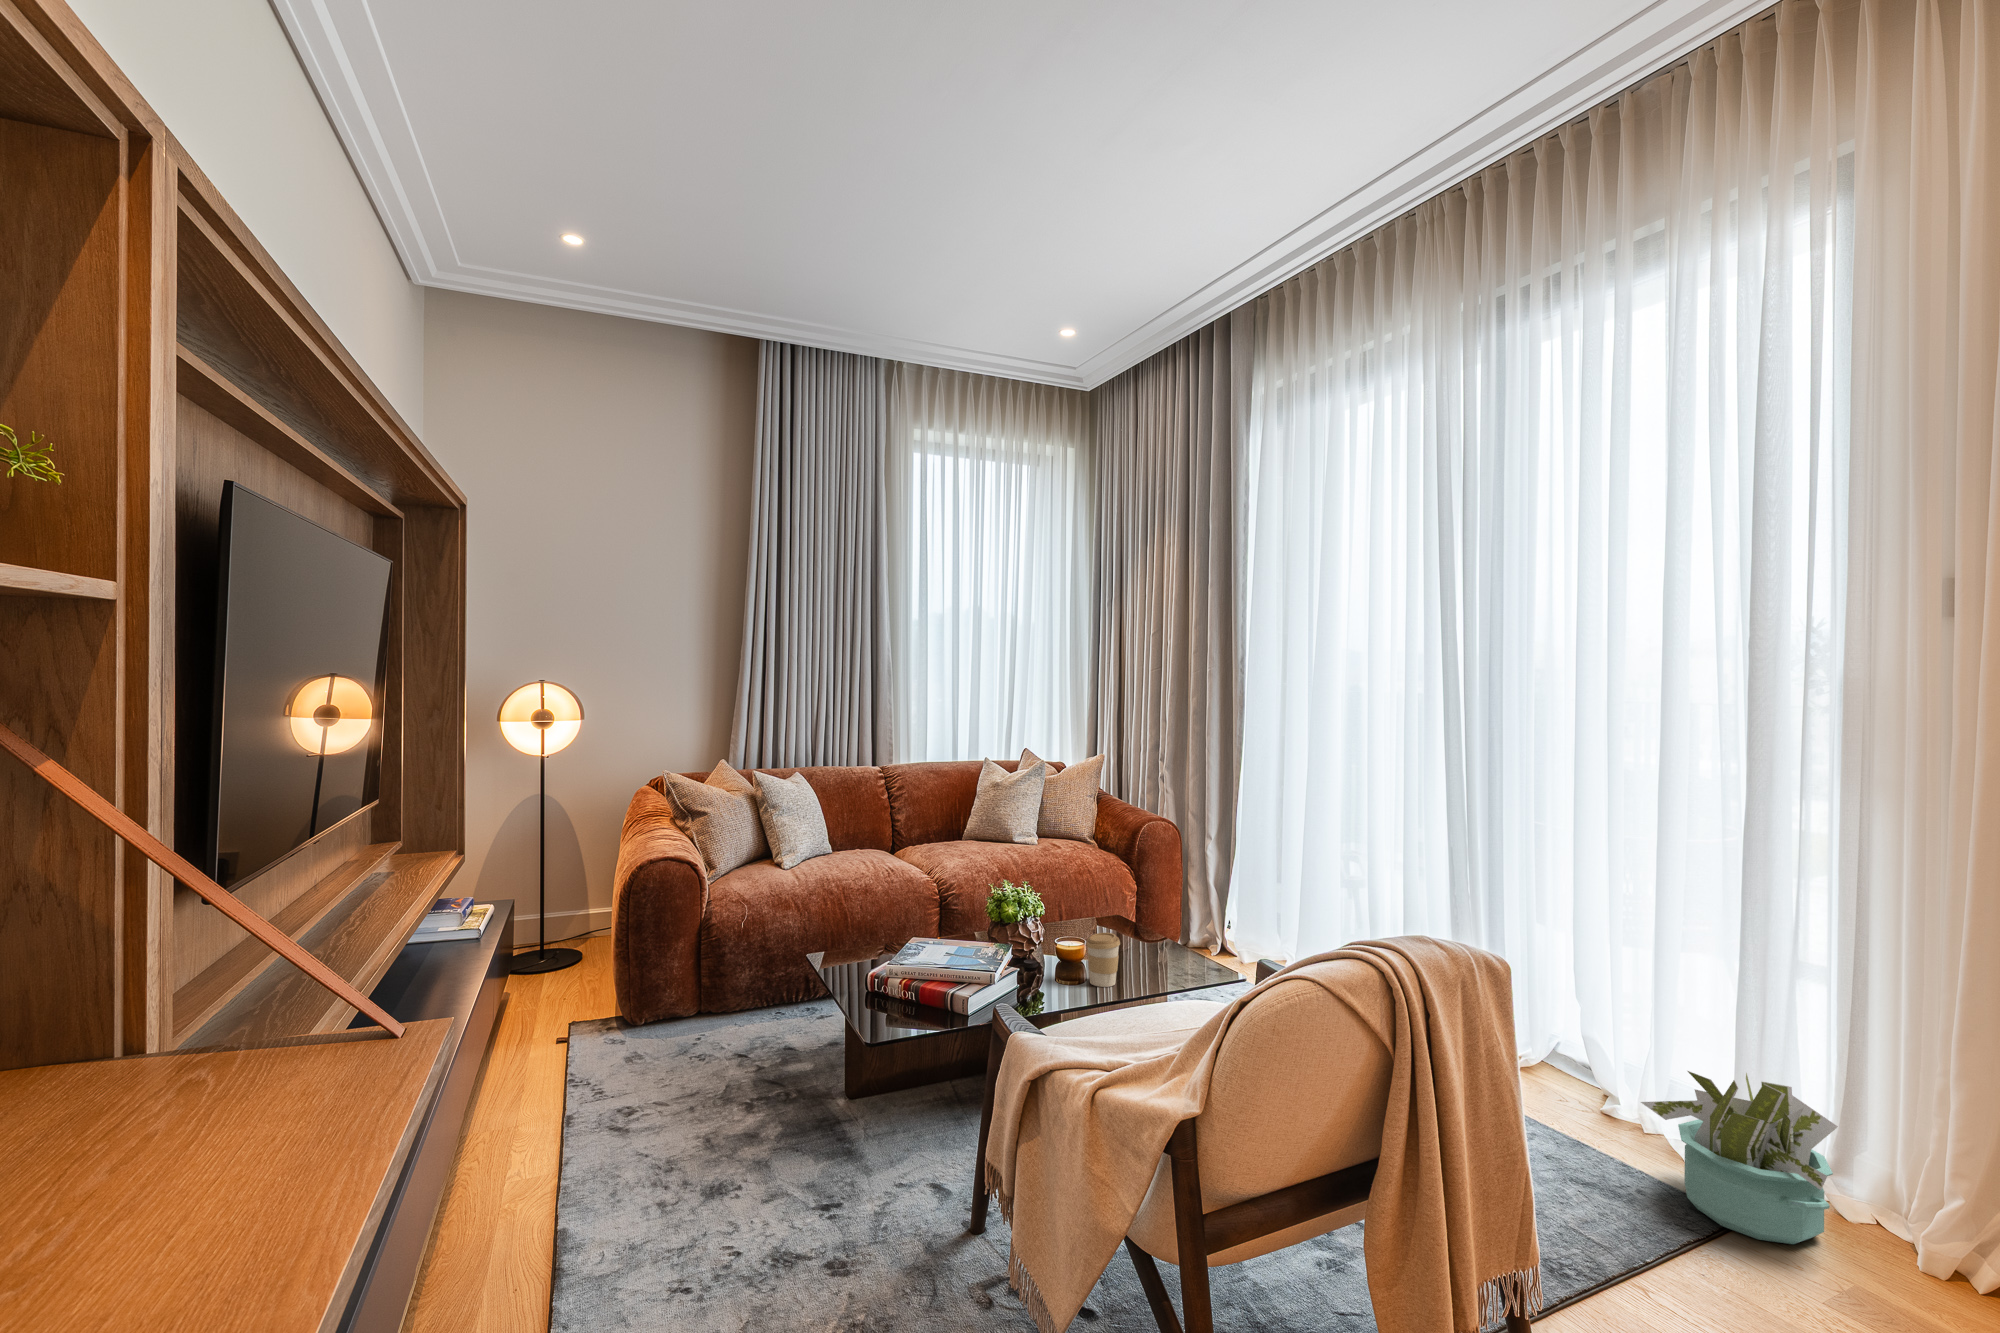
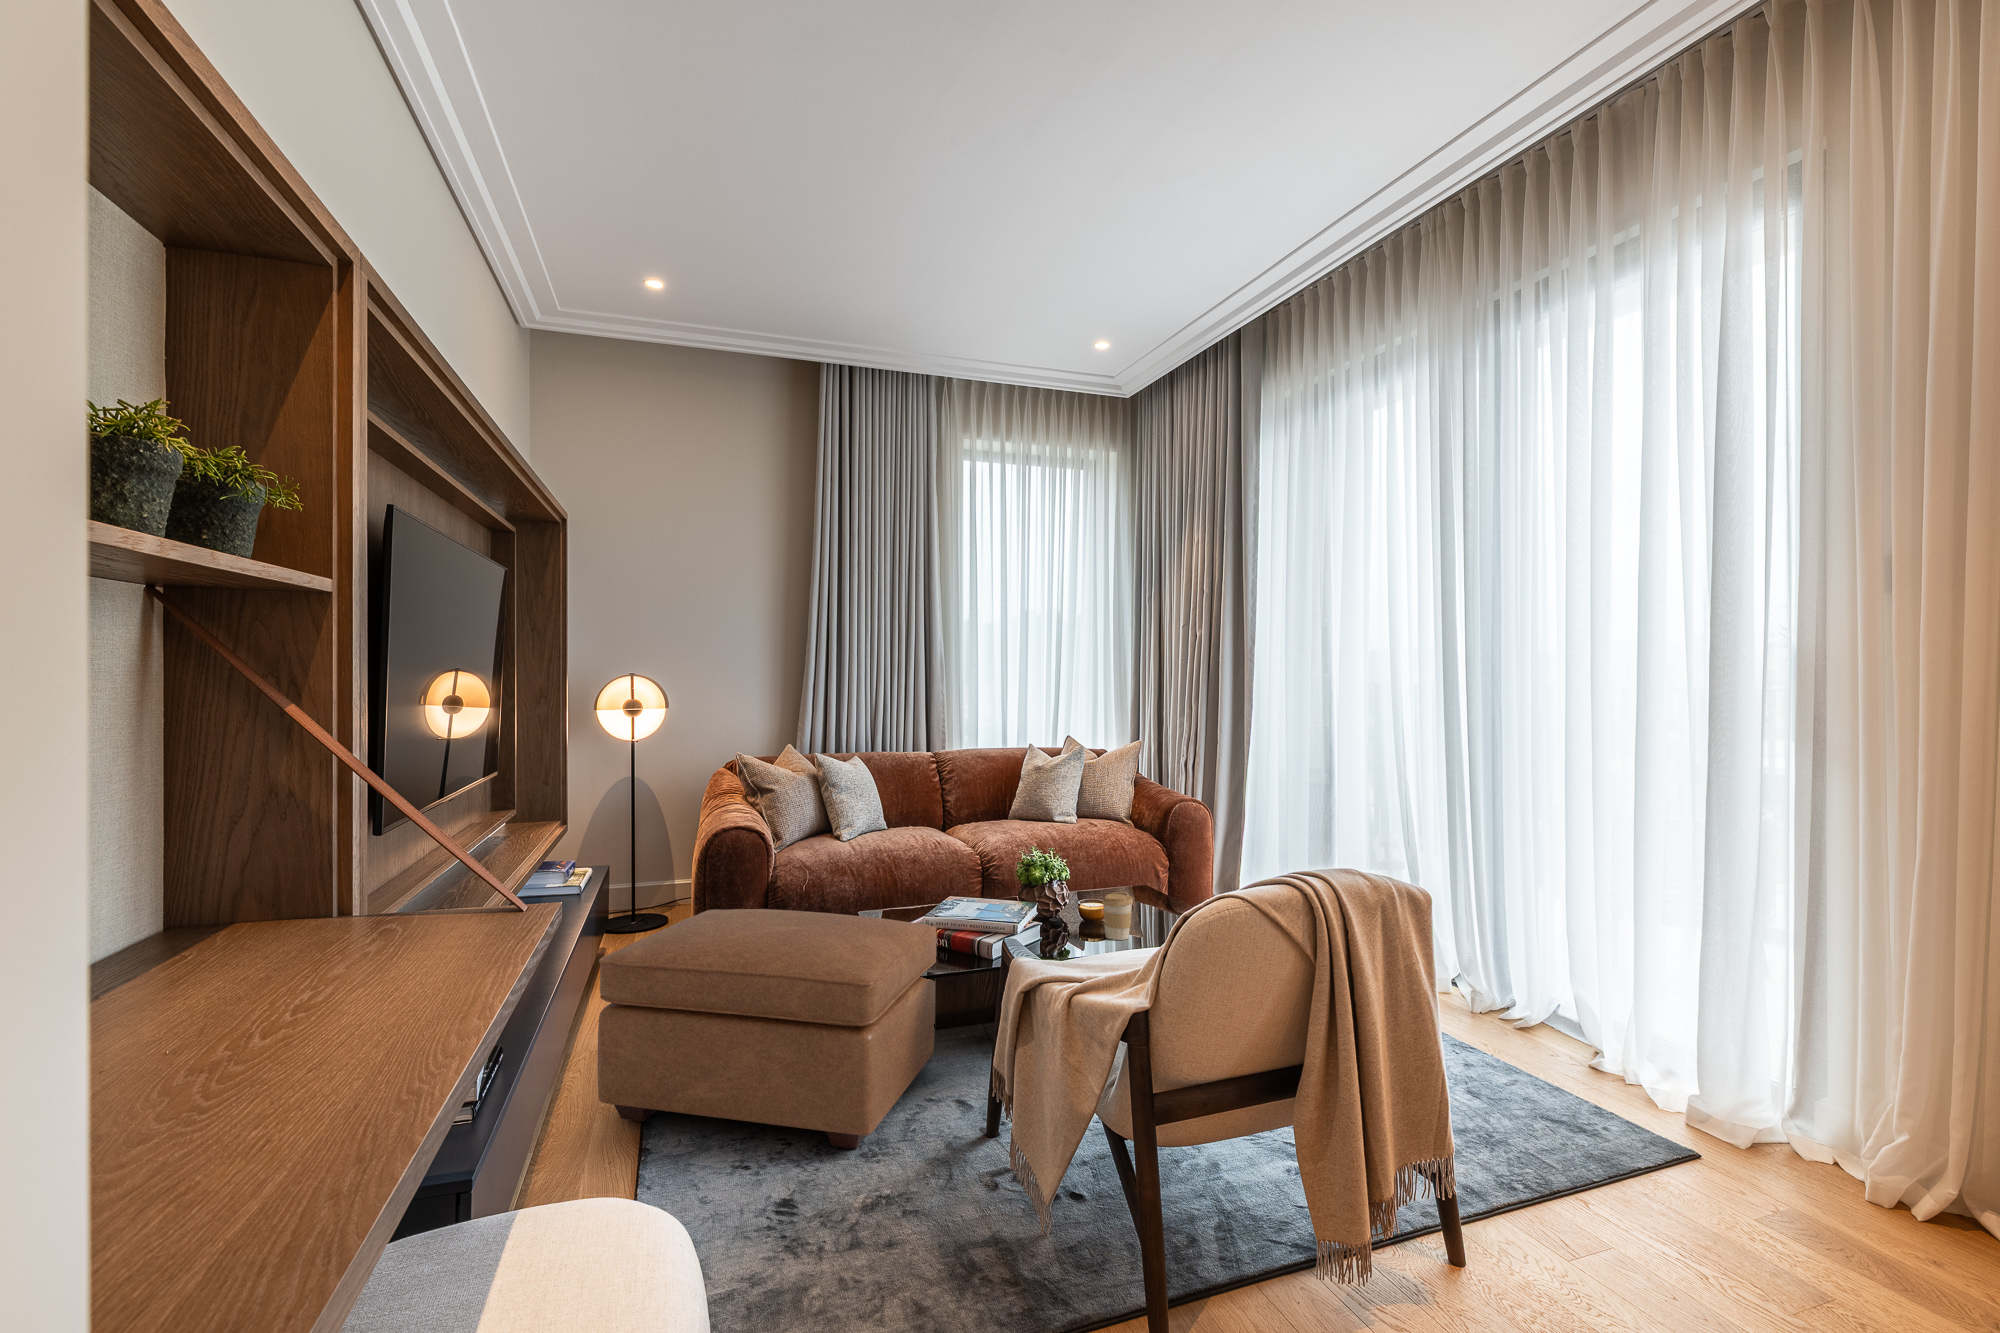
ottoman: none [500,961,904,1258] -> present [598,909,936,1149]
decorative plant: present [1641,1071,1838,1244] -> none [1606,1019,1785,1173]

